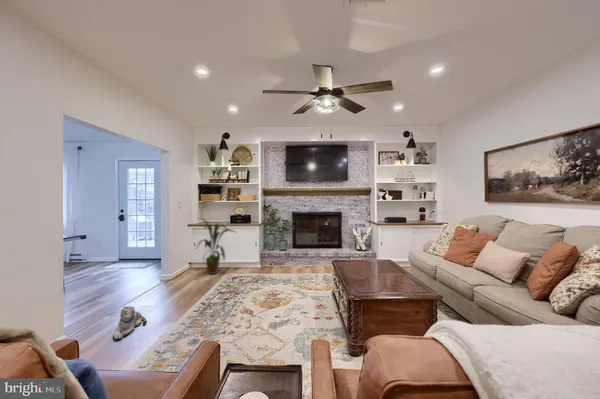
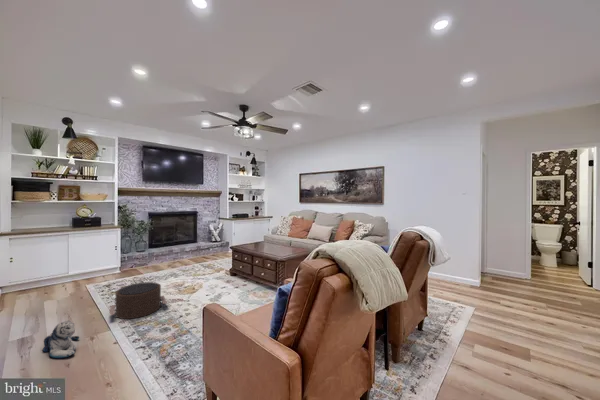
house plant: present [198,220,232,274] -> none [42,221,101,290]
pouf: none [178,284,233,321] -> present [110,282,167,319]

